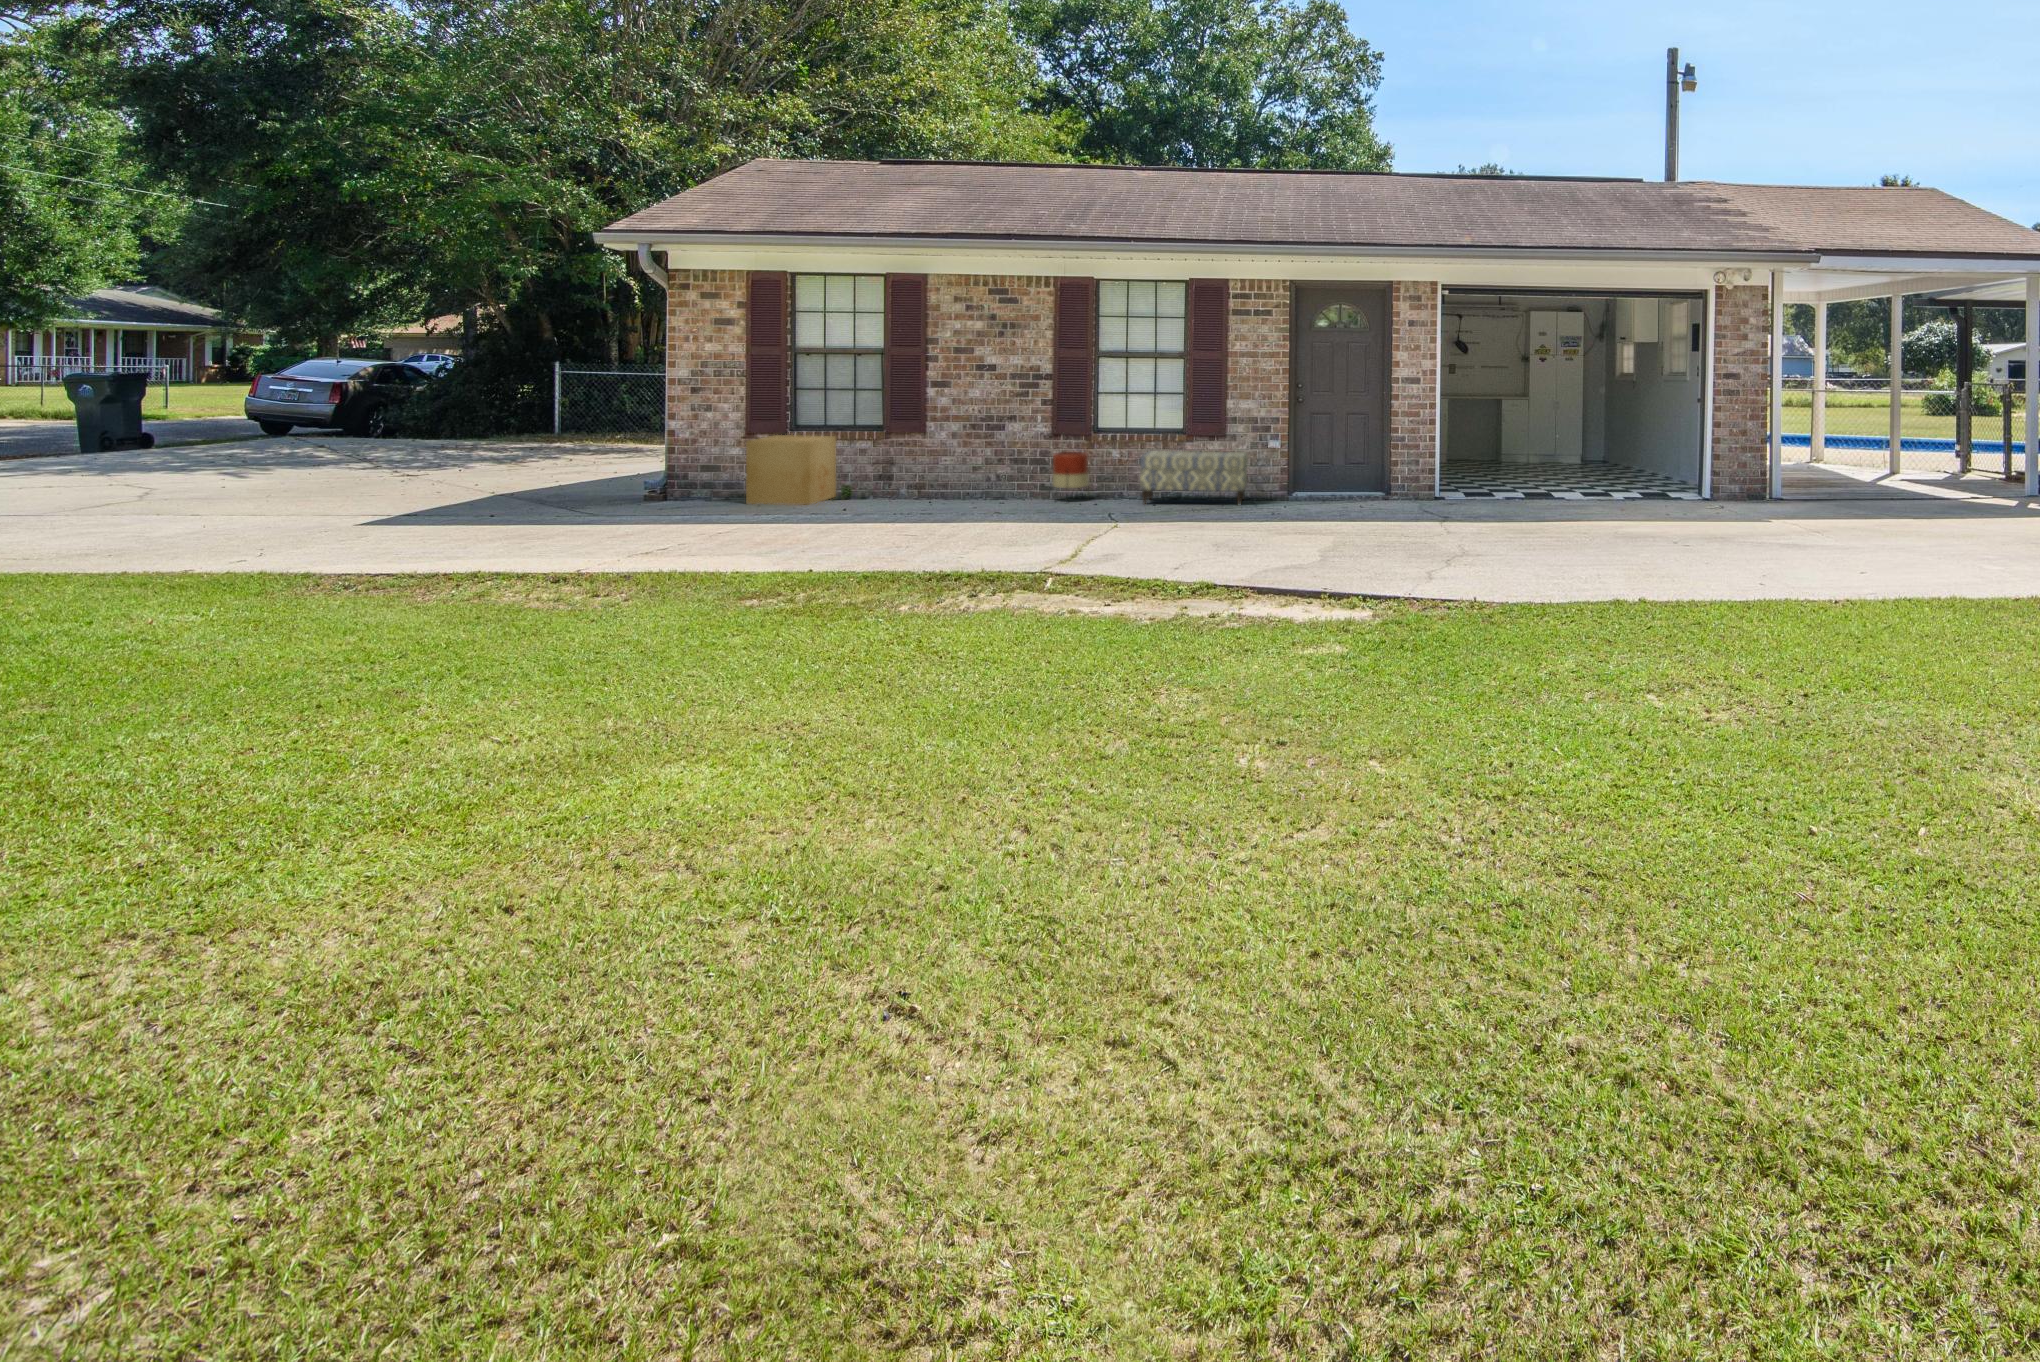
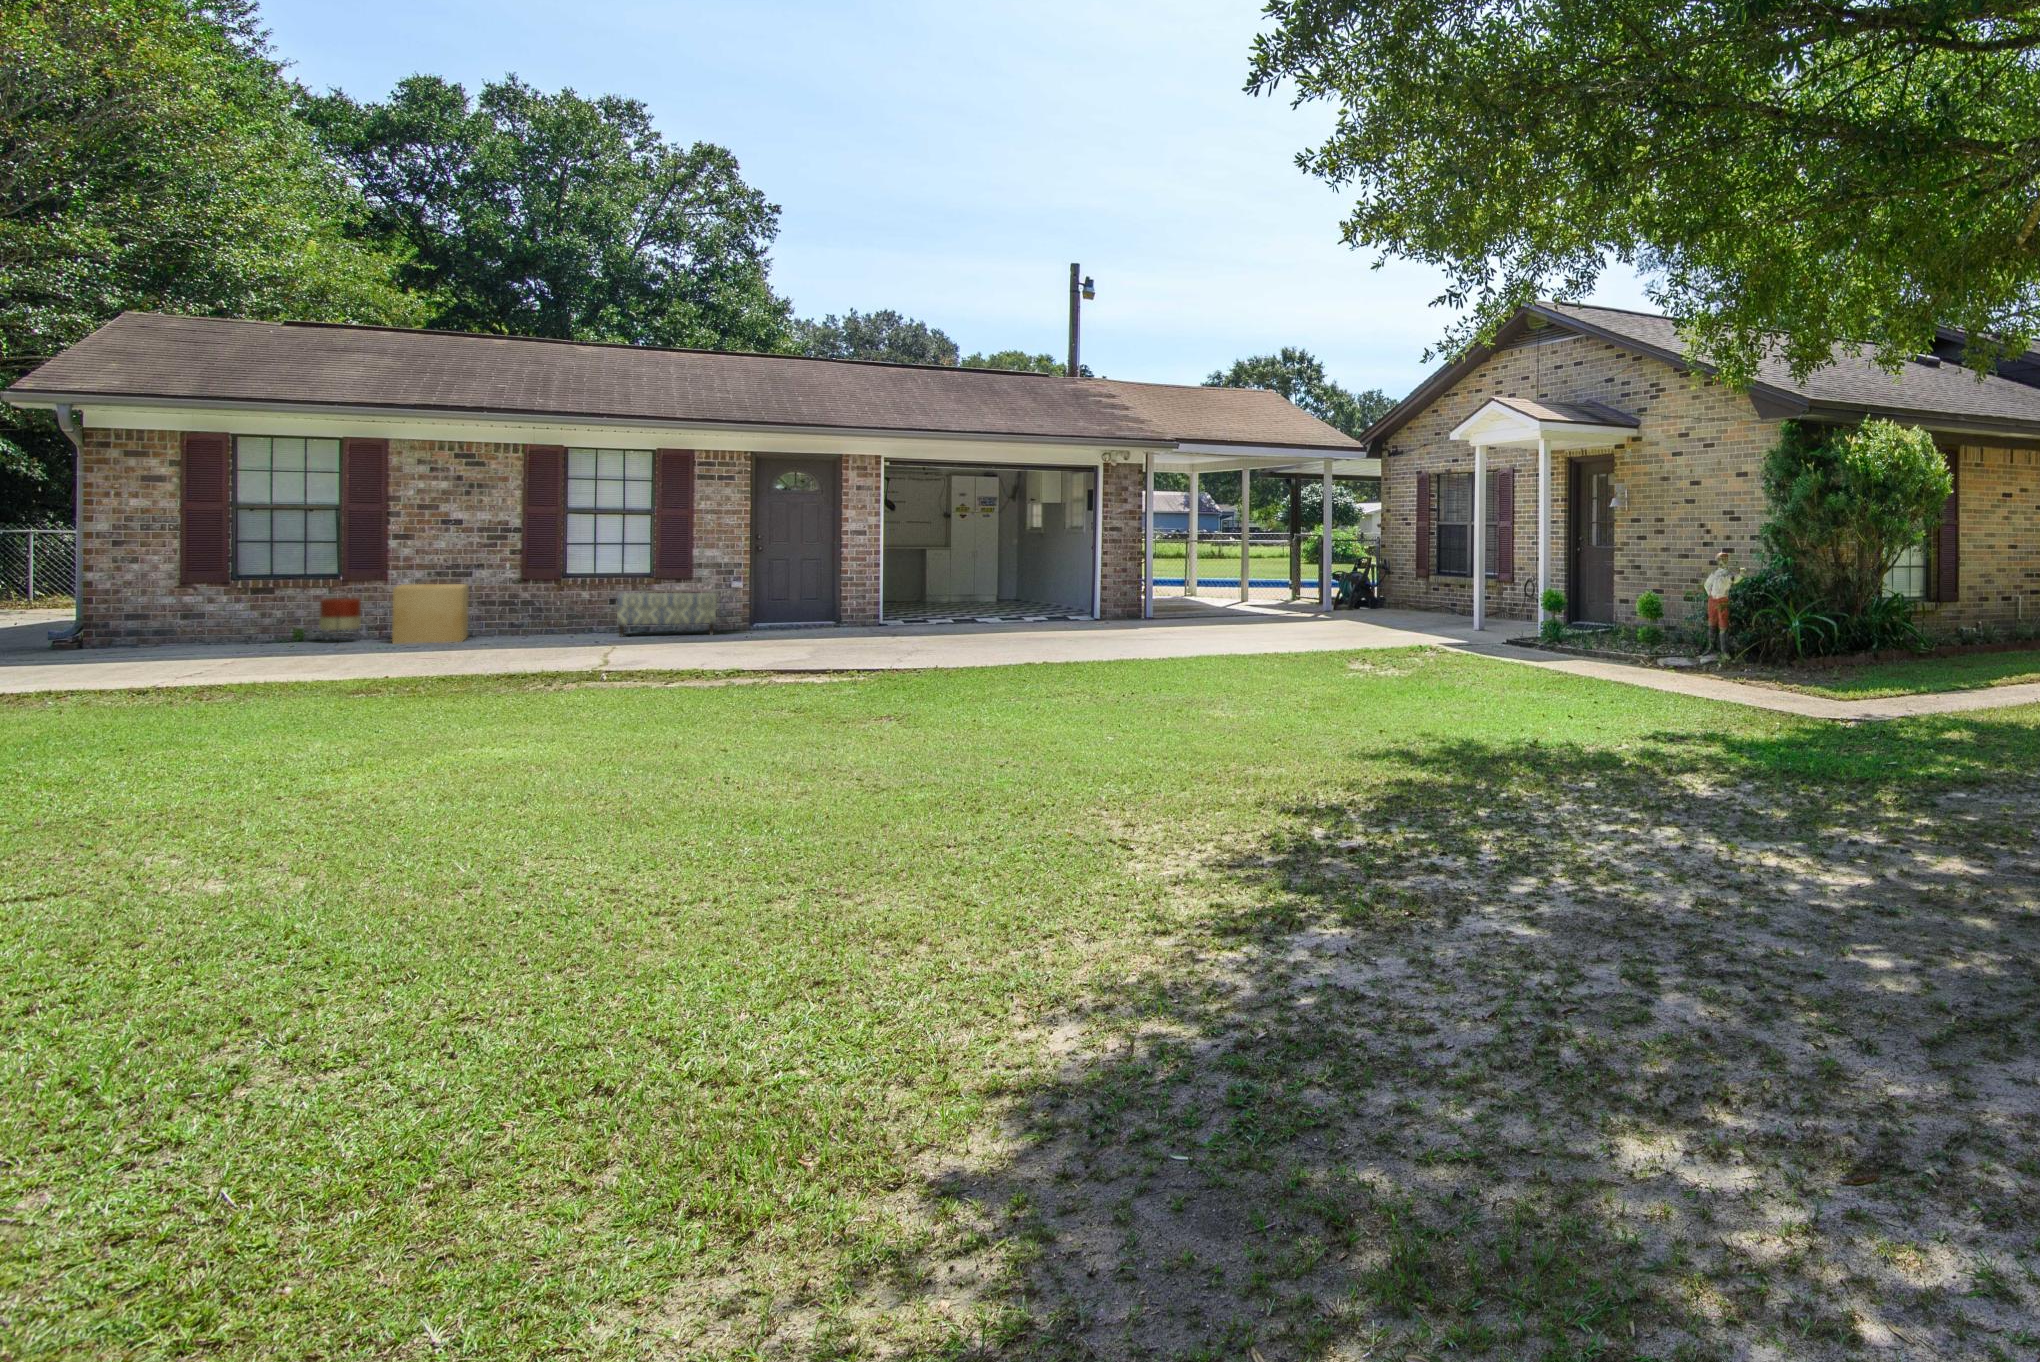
cardboard box: present [746,435,836,505] -> present [392,584,469,644]
planter: present [1053,452,1089,489] -> present [319,597,361,631]

